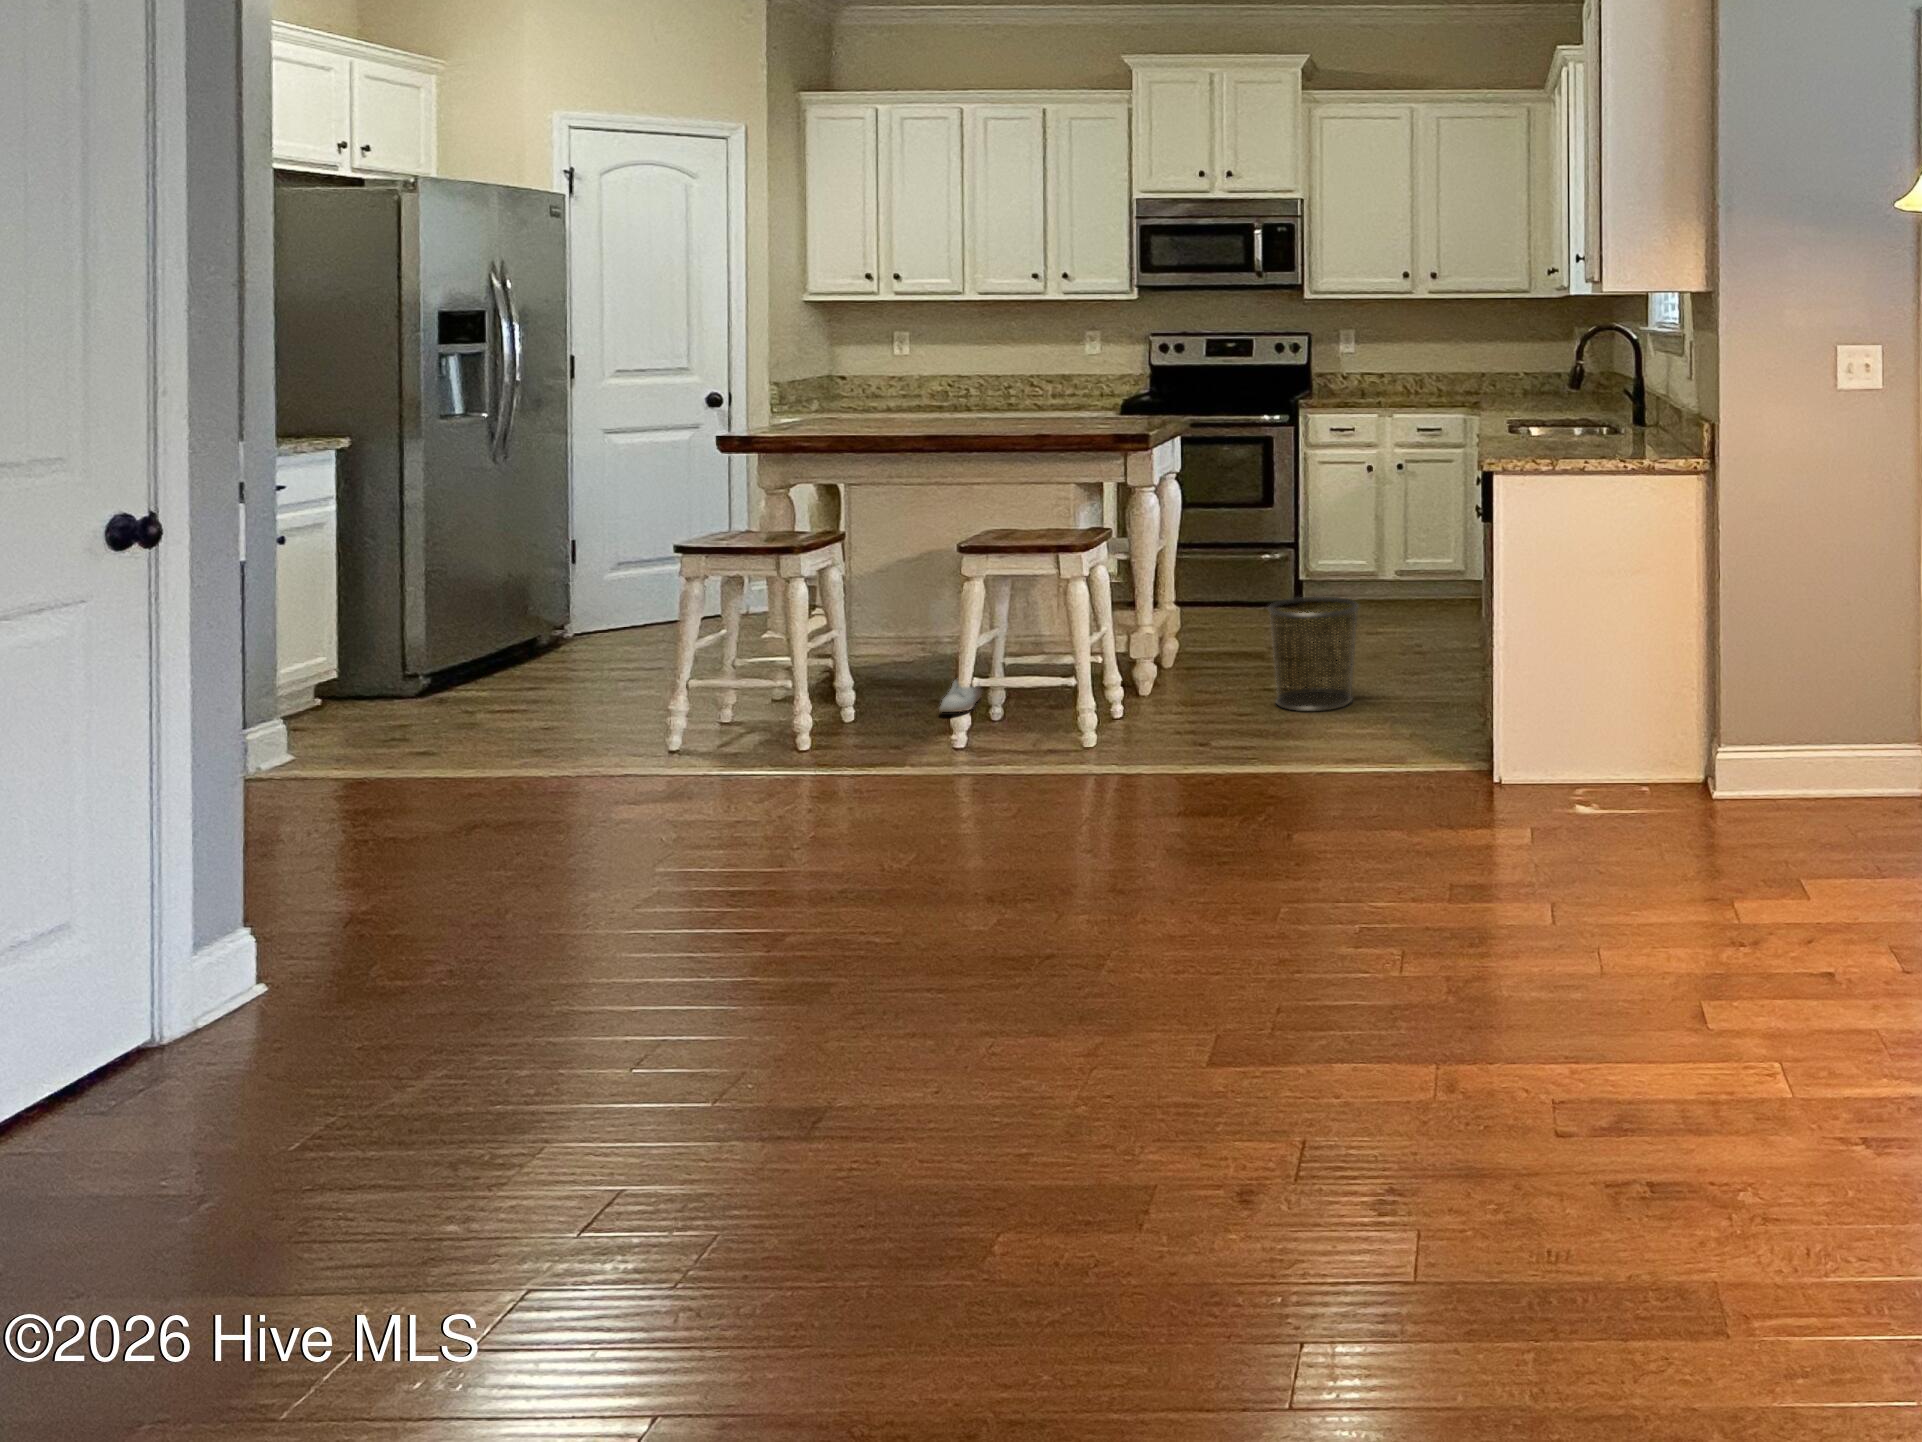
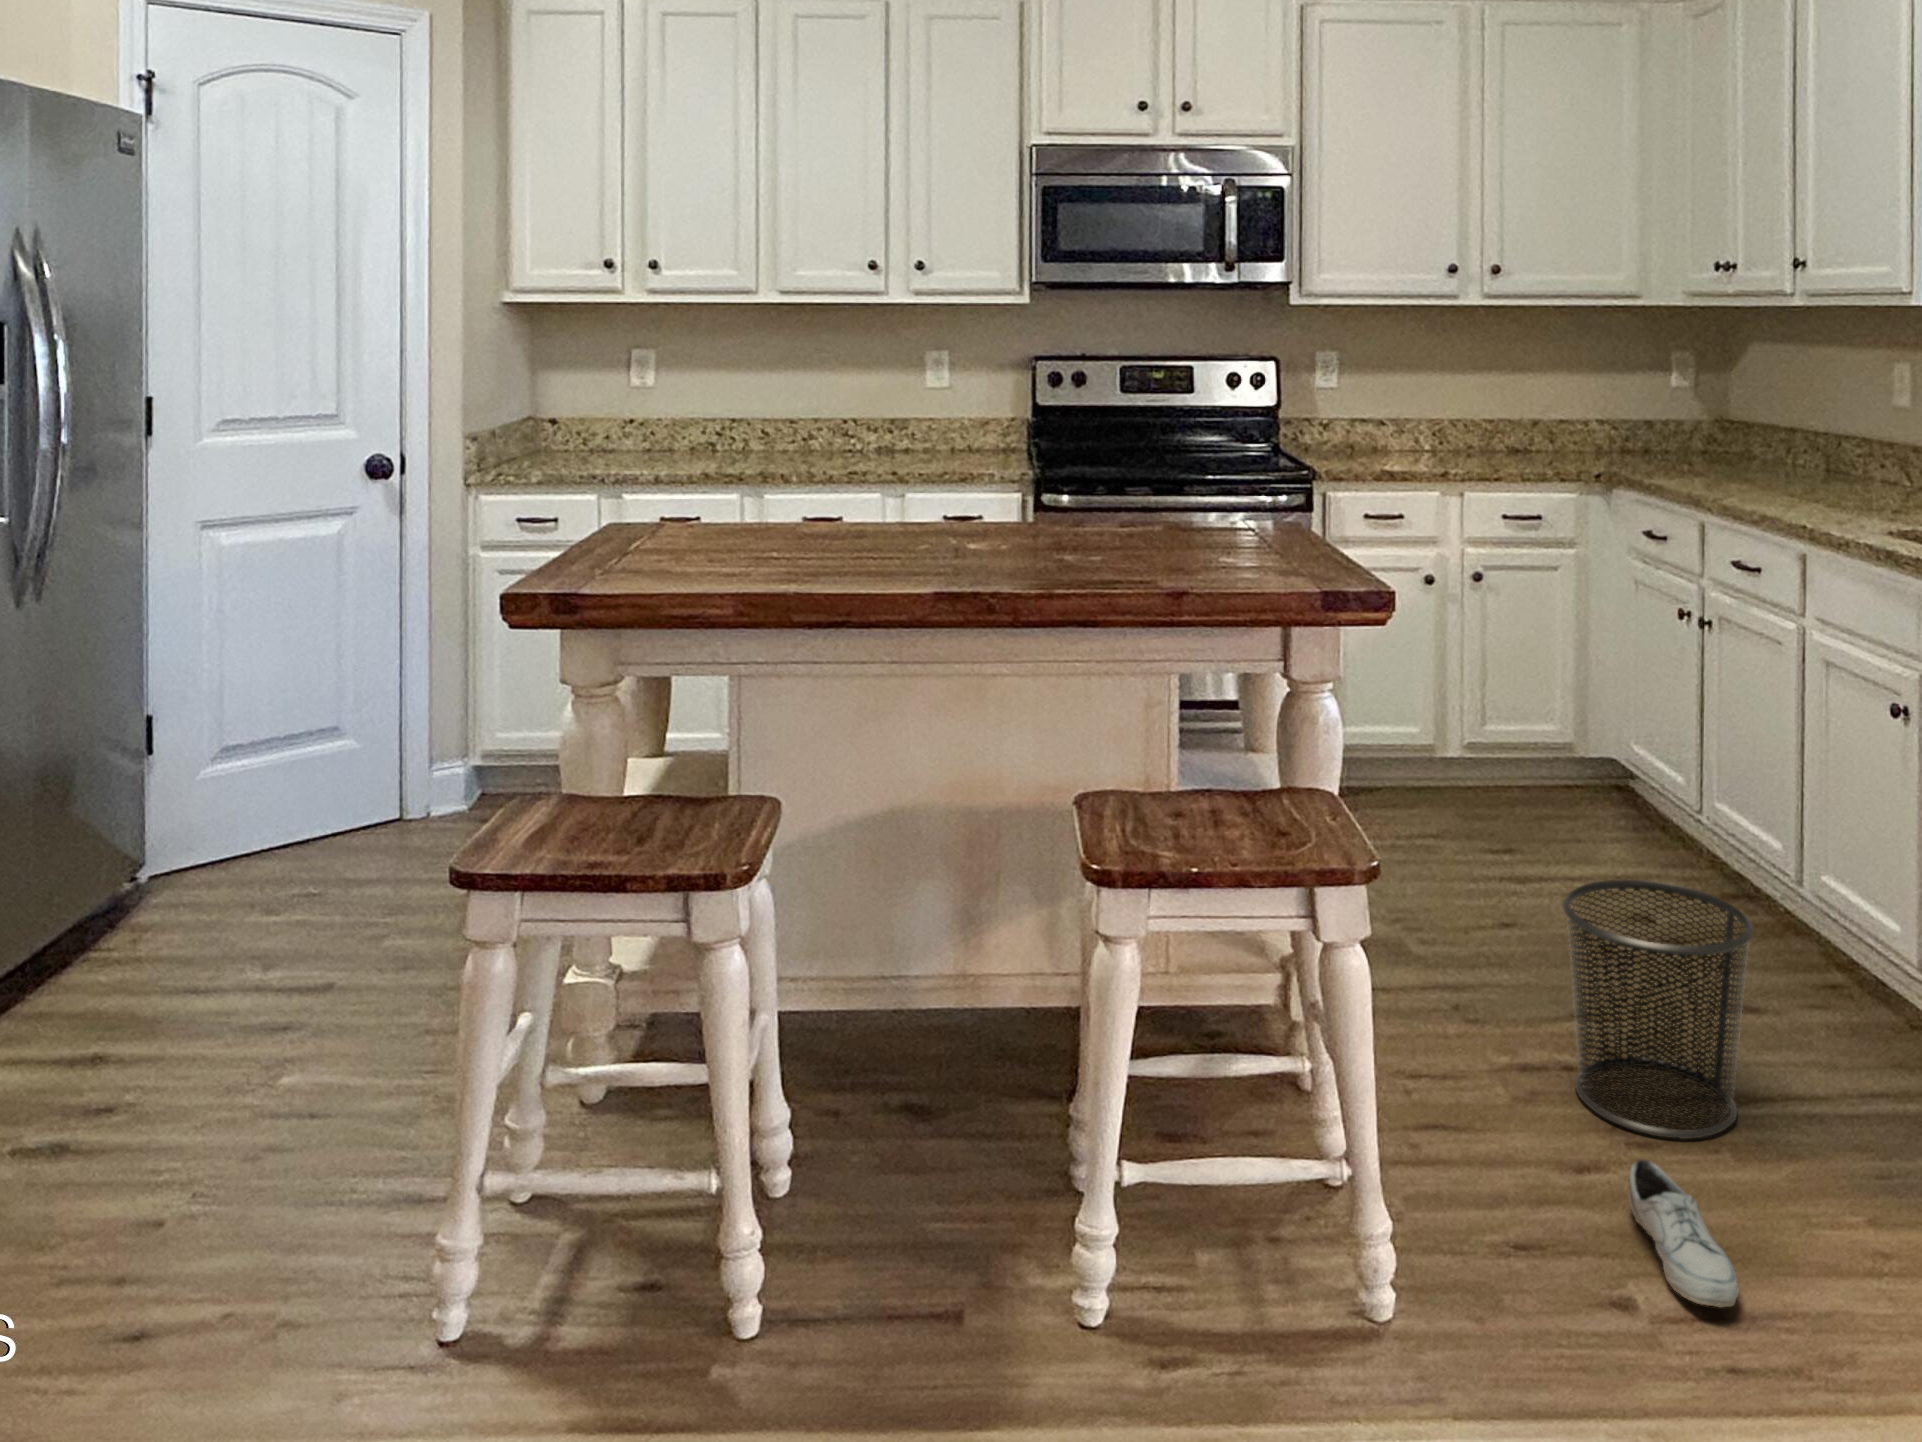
shoe: present [940,680,982,712] -> present [1628,1159,1739,1307]

